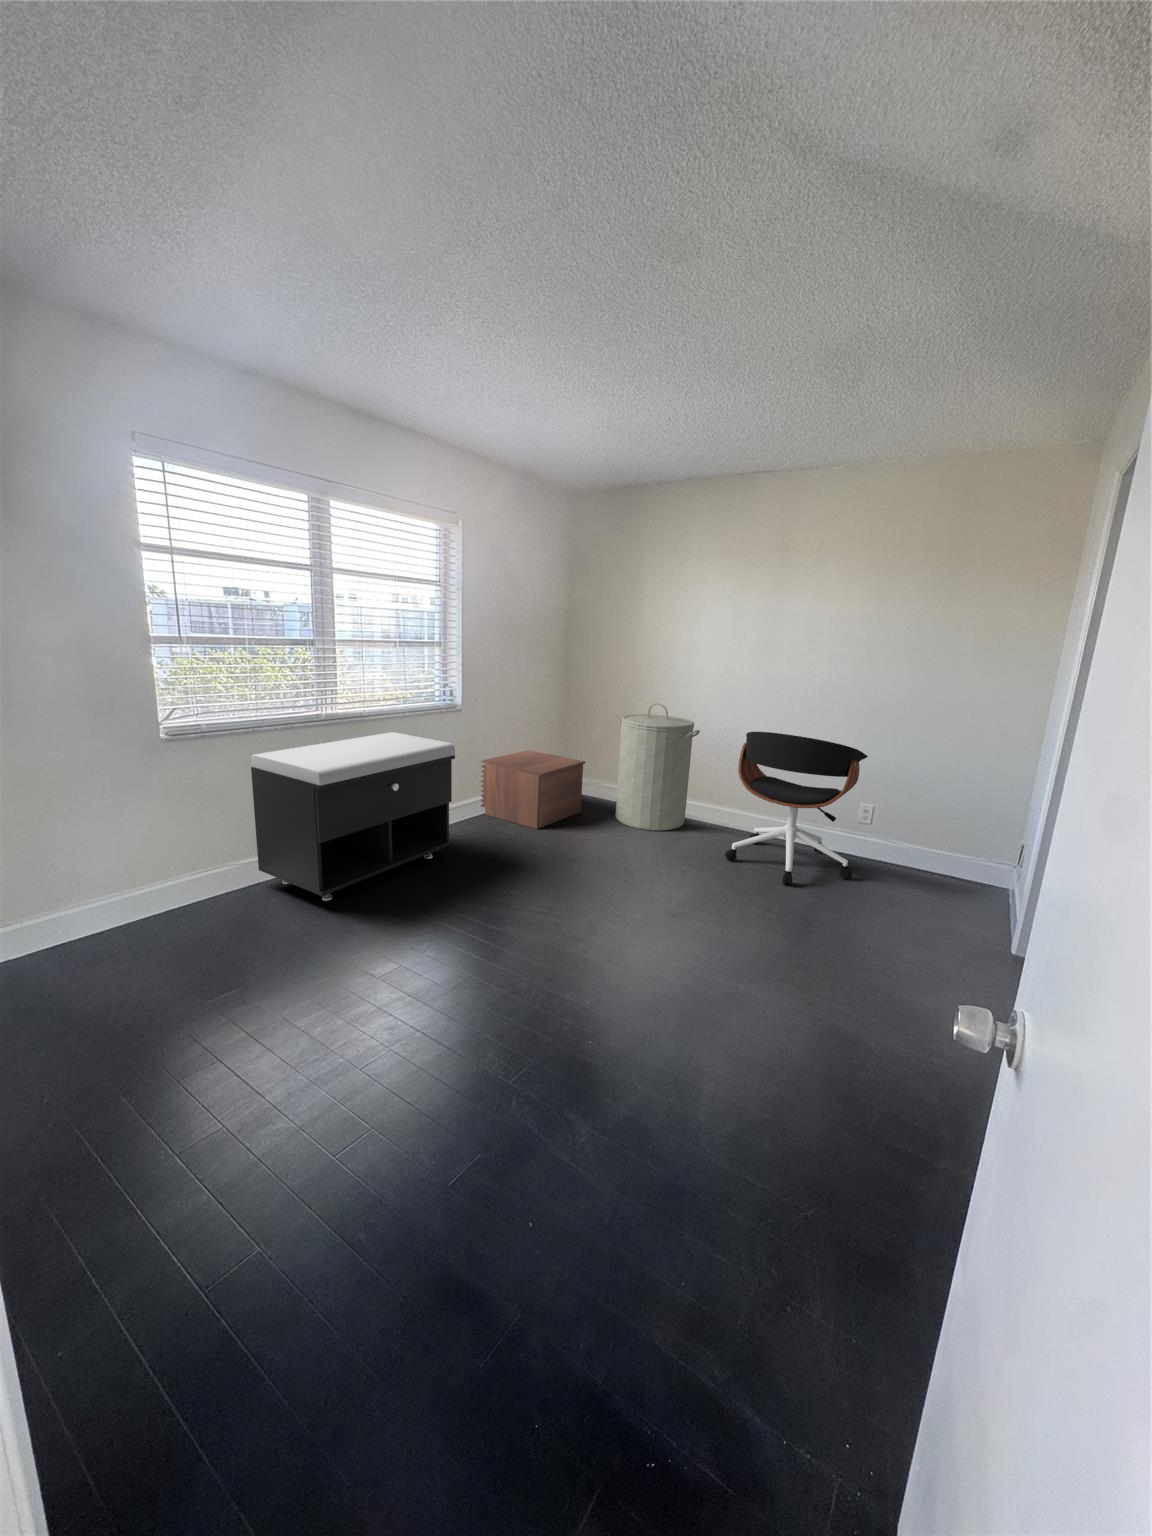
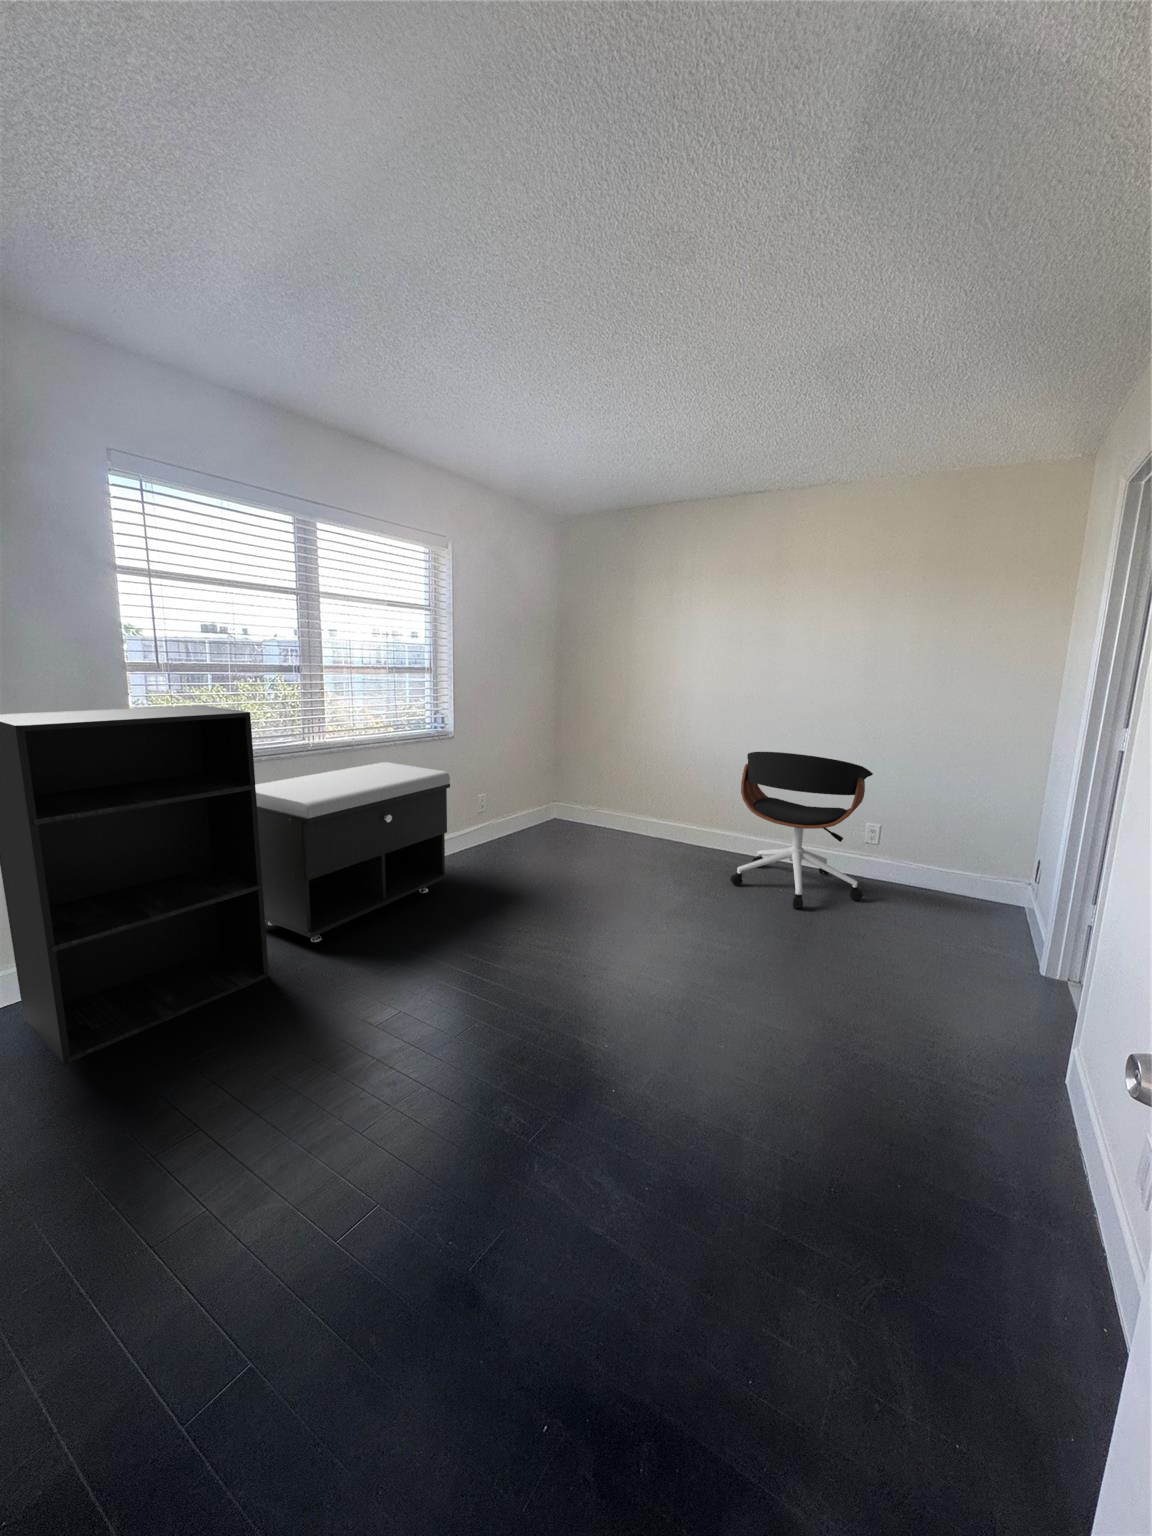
bookshelf: none [24,677,284,998] -> present [0,705,269,1064]
laundry hamper: present [616,703,700,831] -> none [614,726,698,857]
nightstand: present [481,750,585,829] -> none [476,778,582,859]

